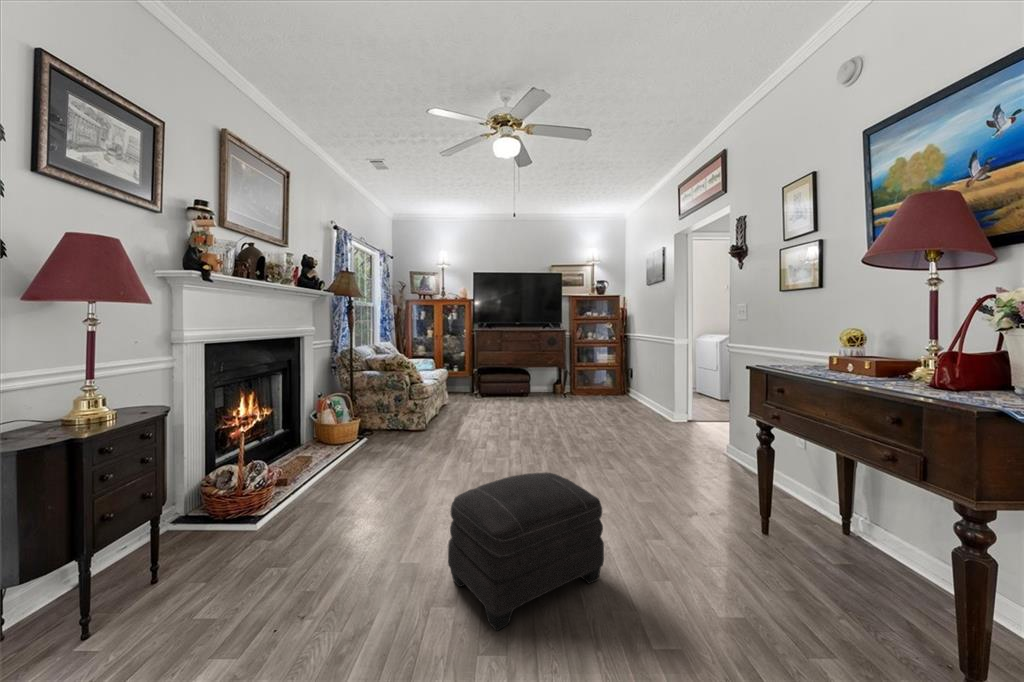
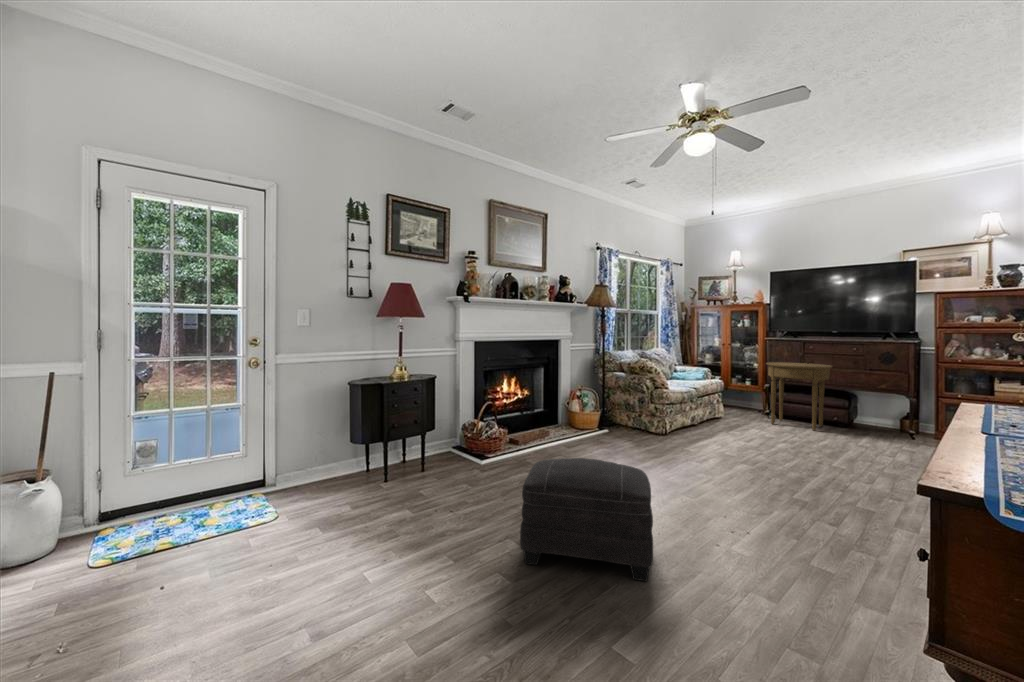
side table: none [479,351,524,403] -> present [766,362,832,431]

